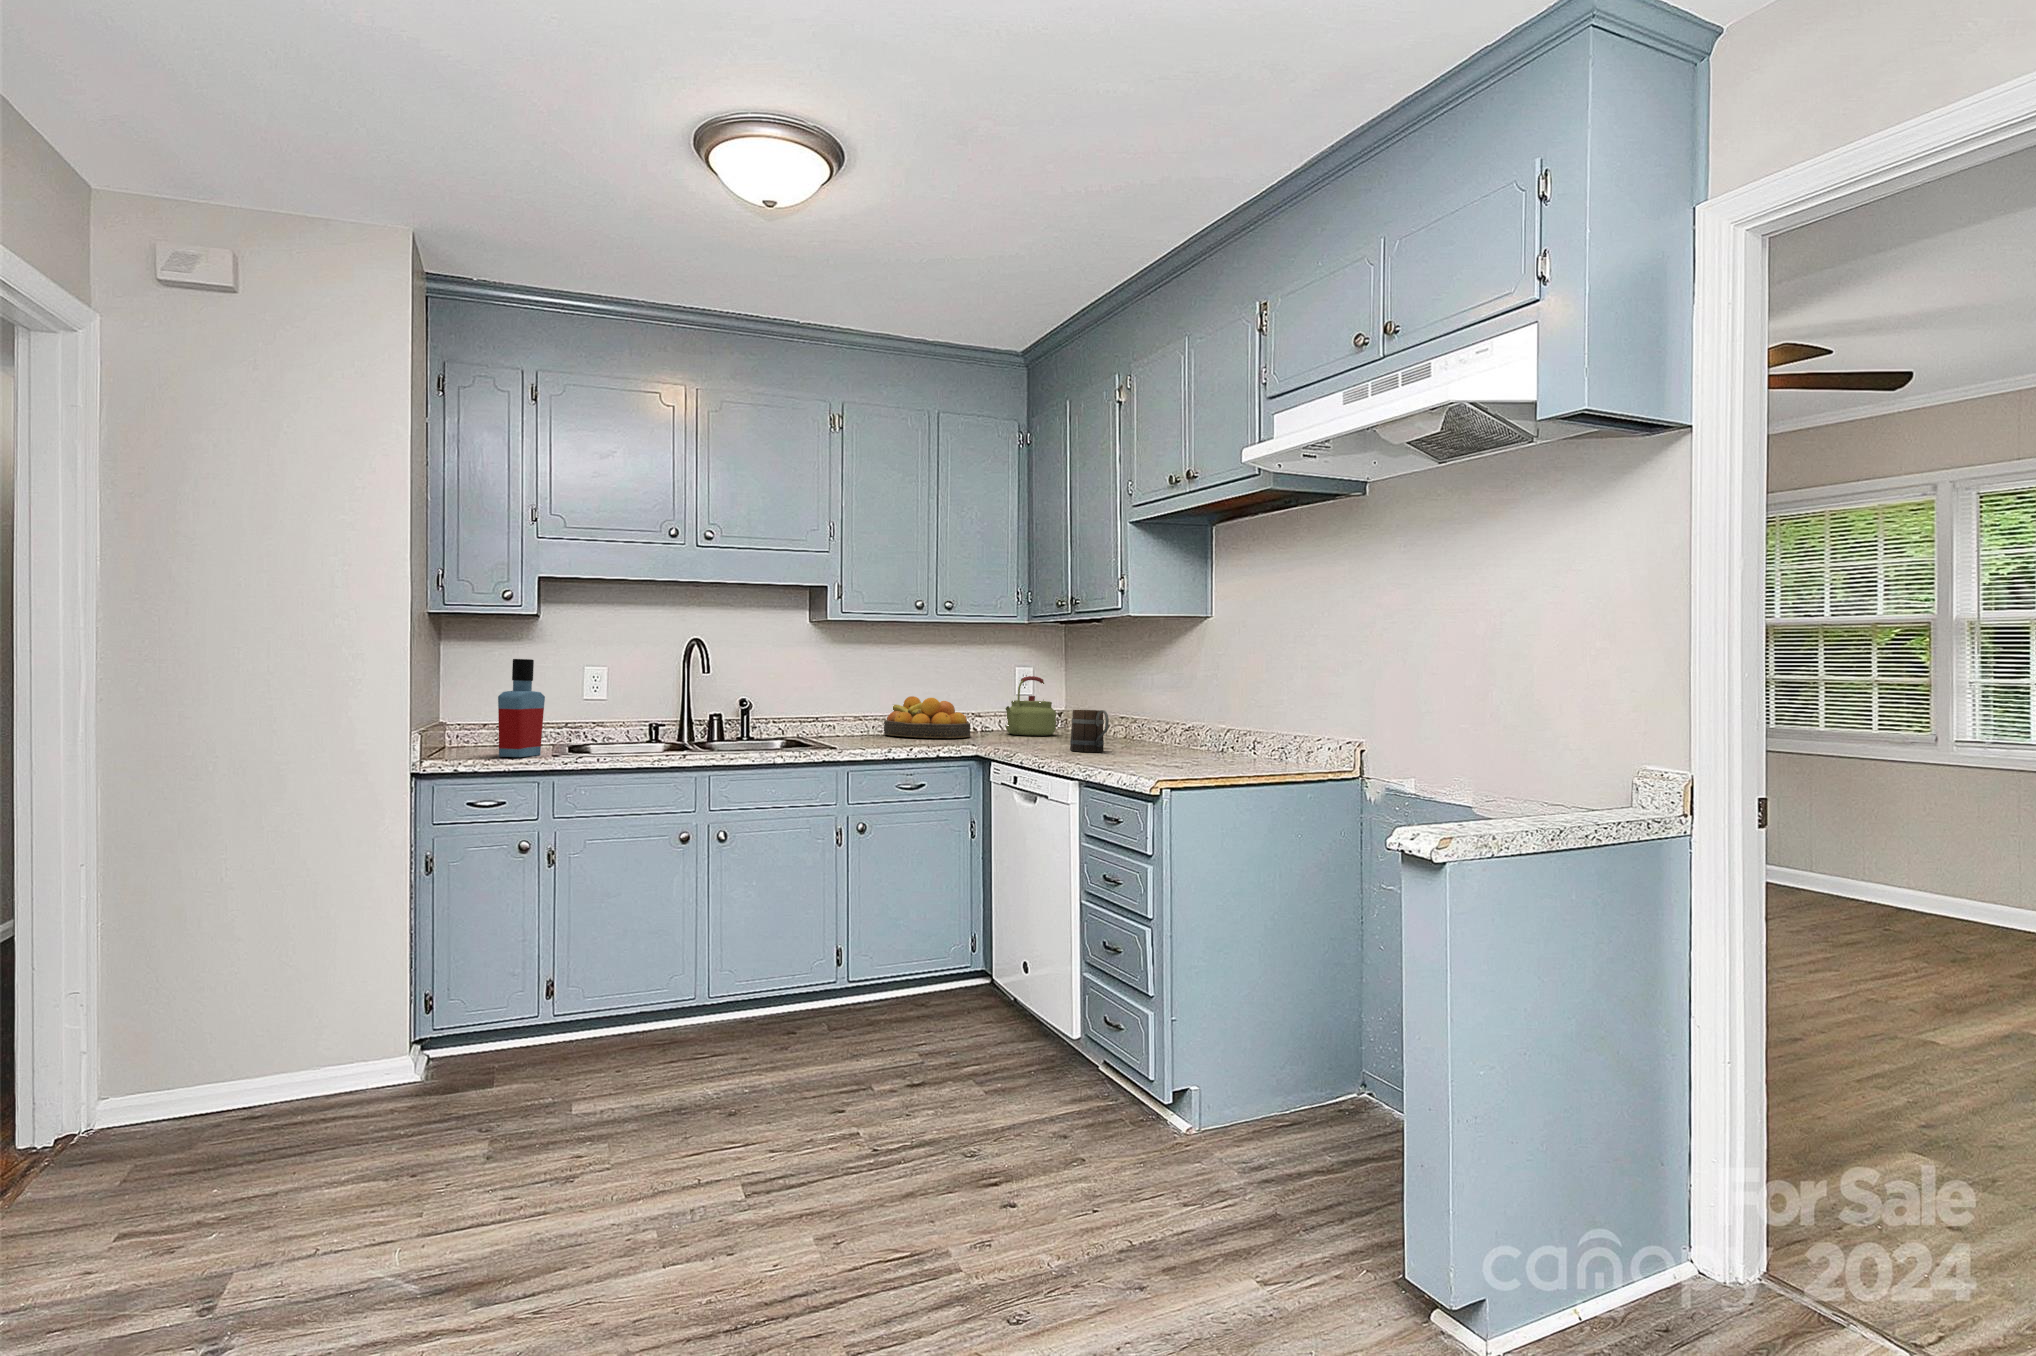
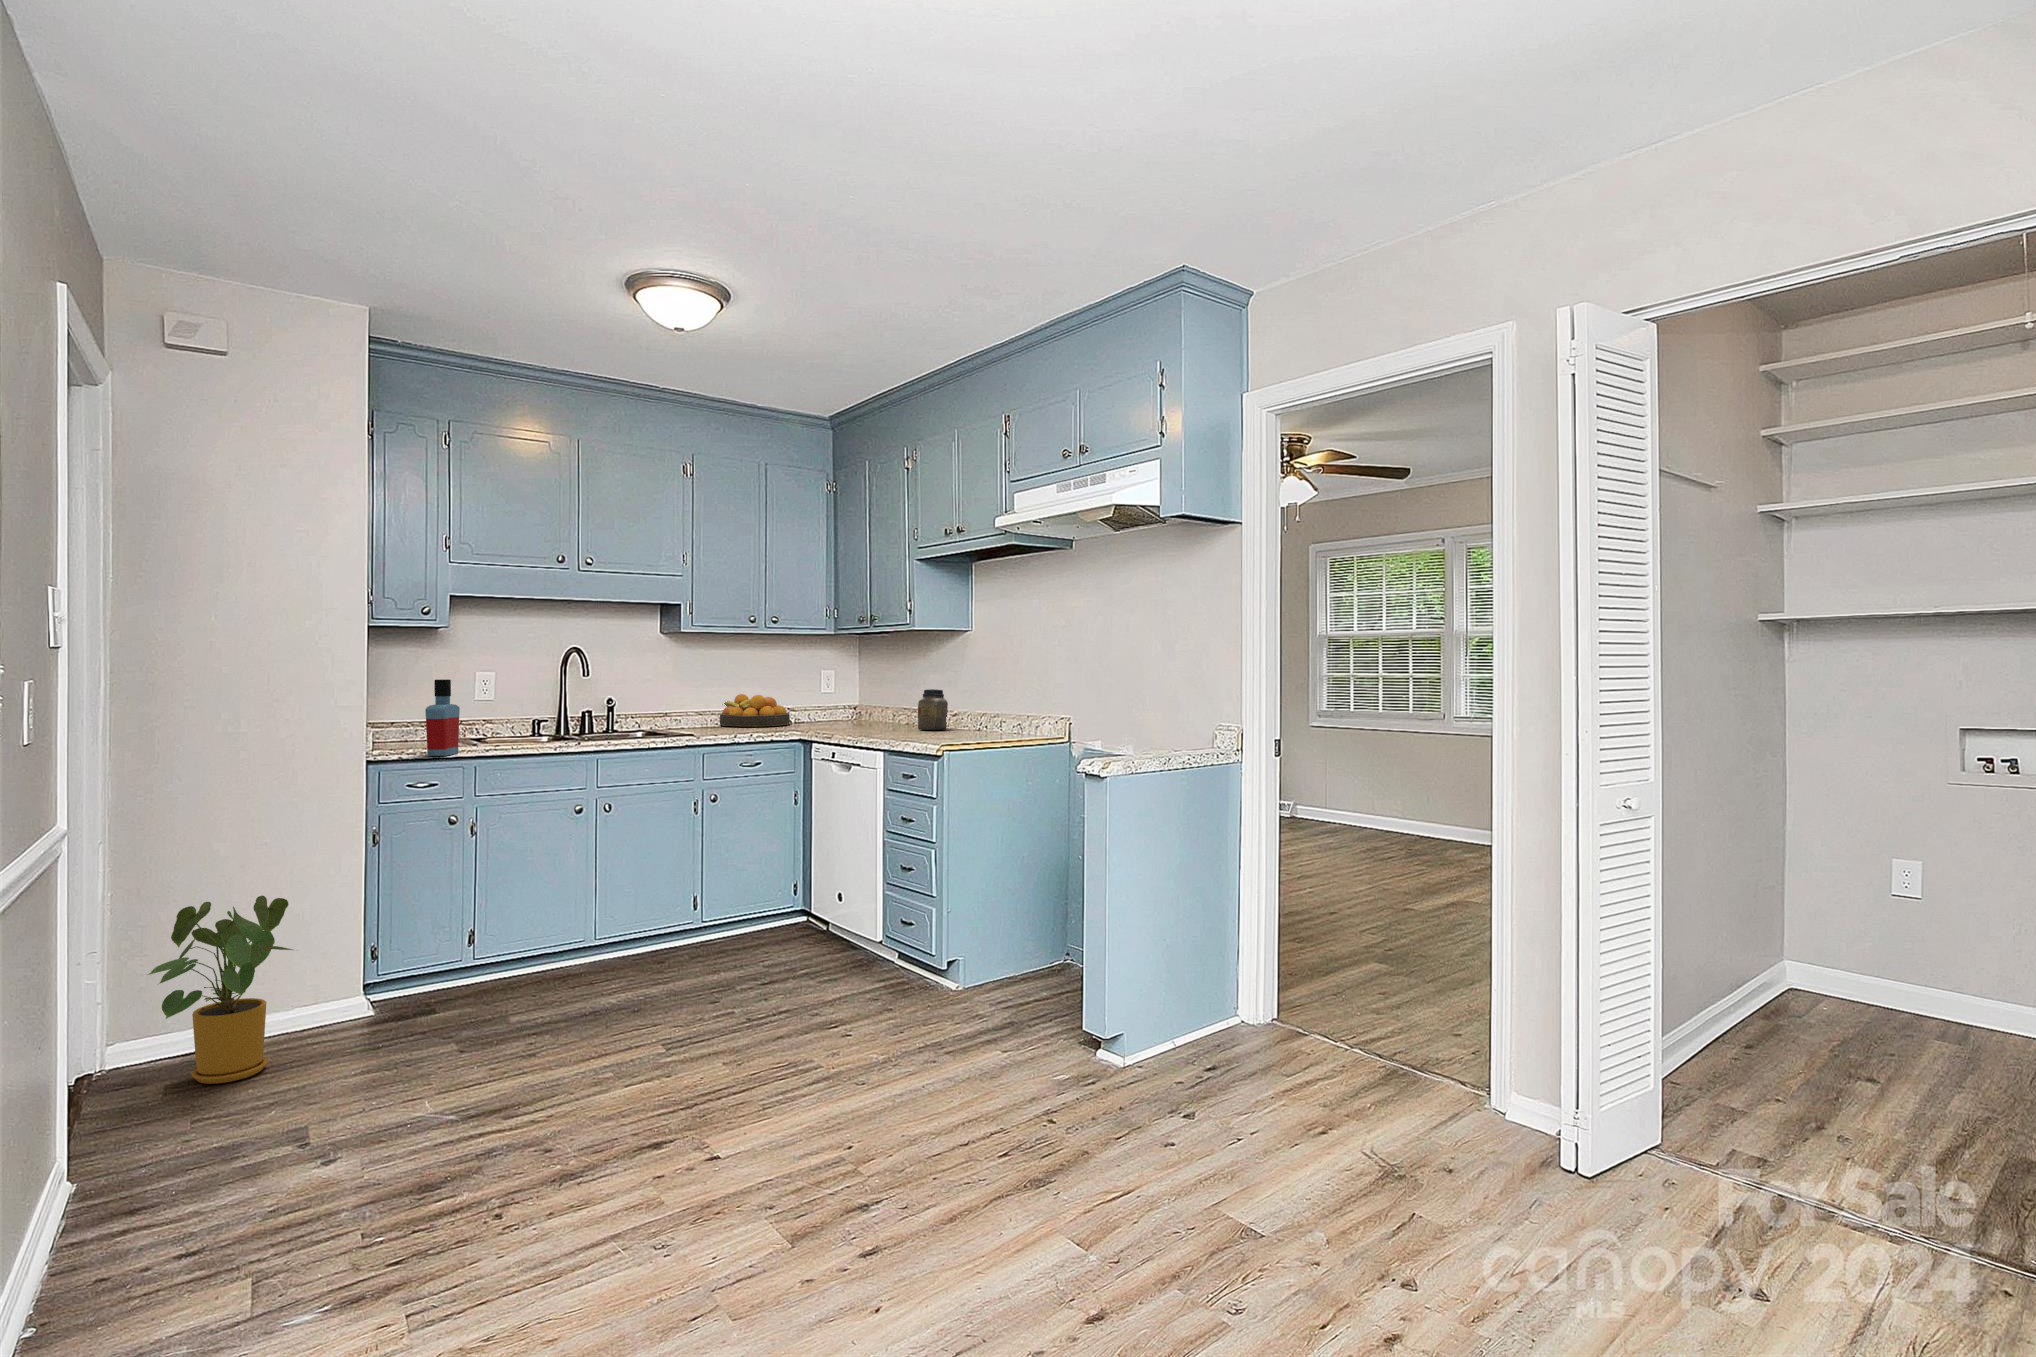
kettle: present [1006,676,1056,736] -> none [816,675,856,721]
jar: none [1133,698,1174,753] -> present [918,689,948,730]
mug: present [1070,710,1109,752] -> none [871,700,899,732]
house plant: none [88,927,305,1179] -> present [147,896,293,1084]

